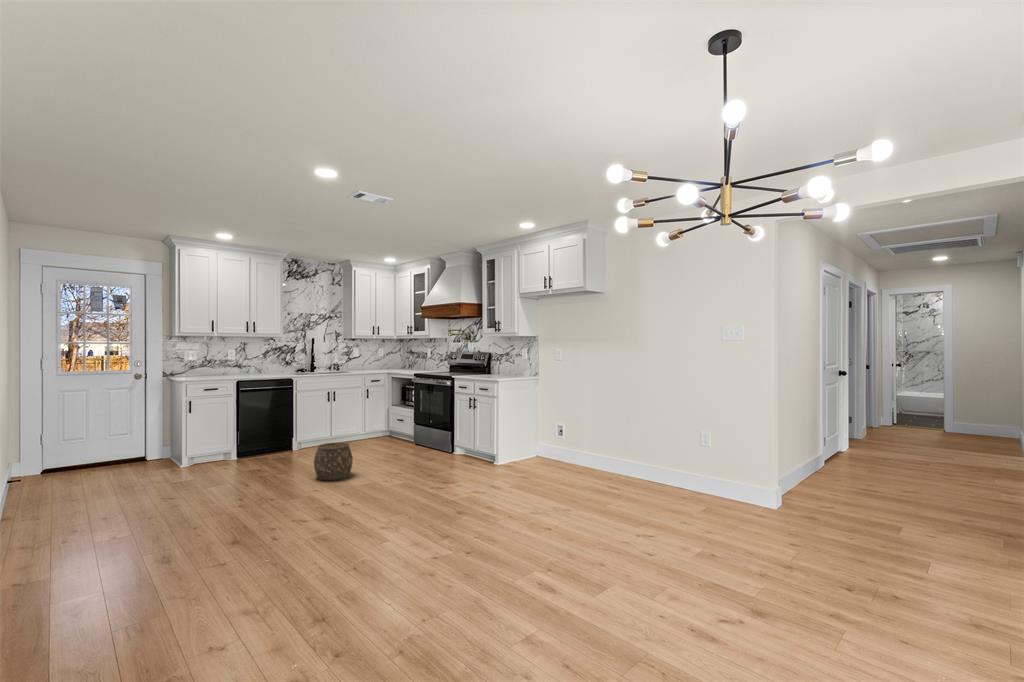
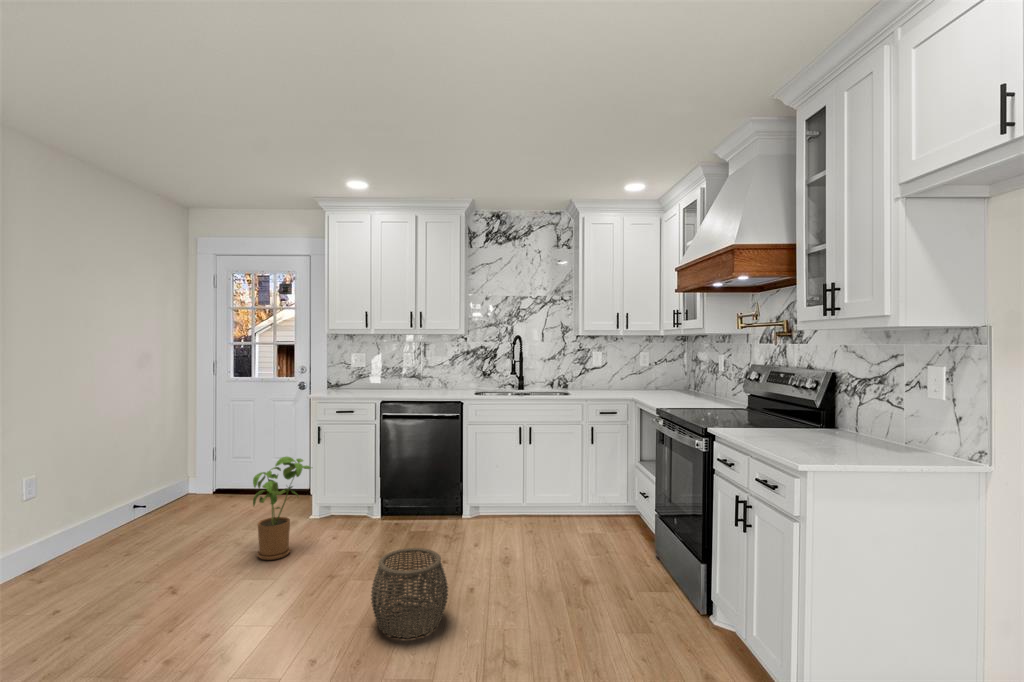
house plant: none [179,414,222,481] -> present [253,457,311,560]

